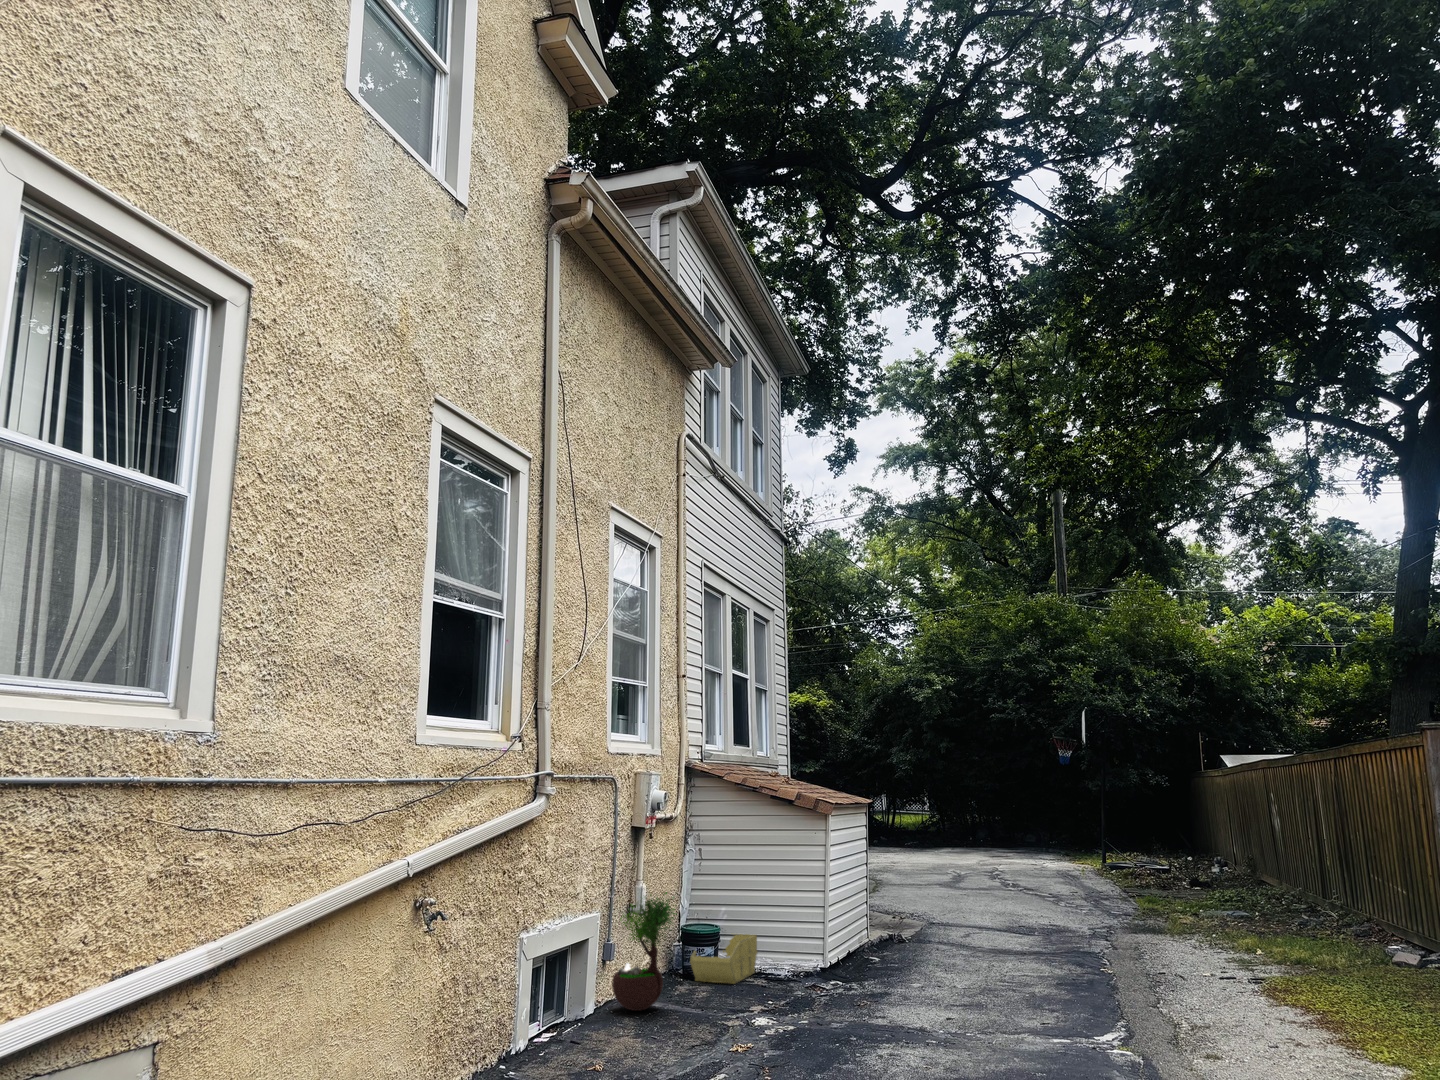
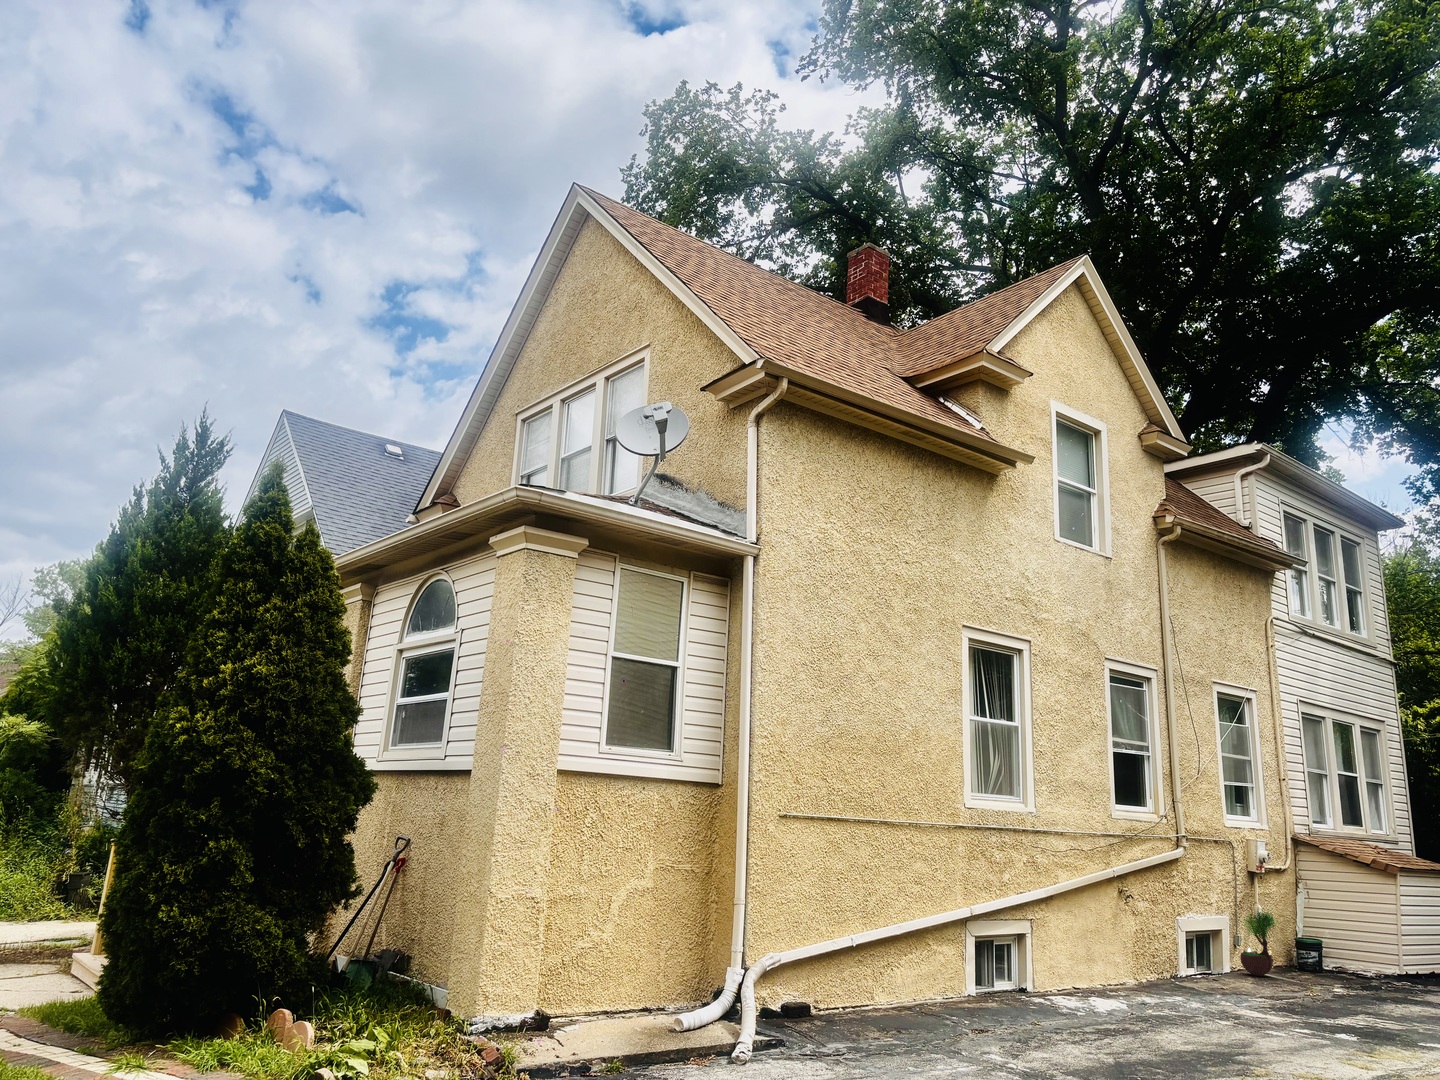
storage bin: present [690,934,758,984] -> none [1300,946,1354,976]

